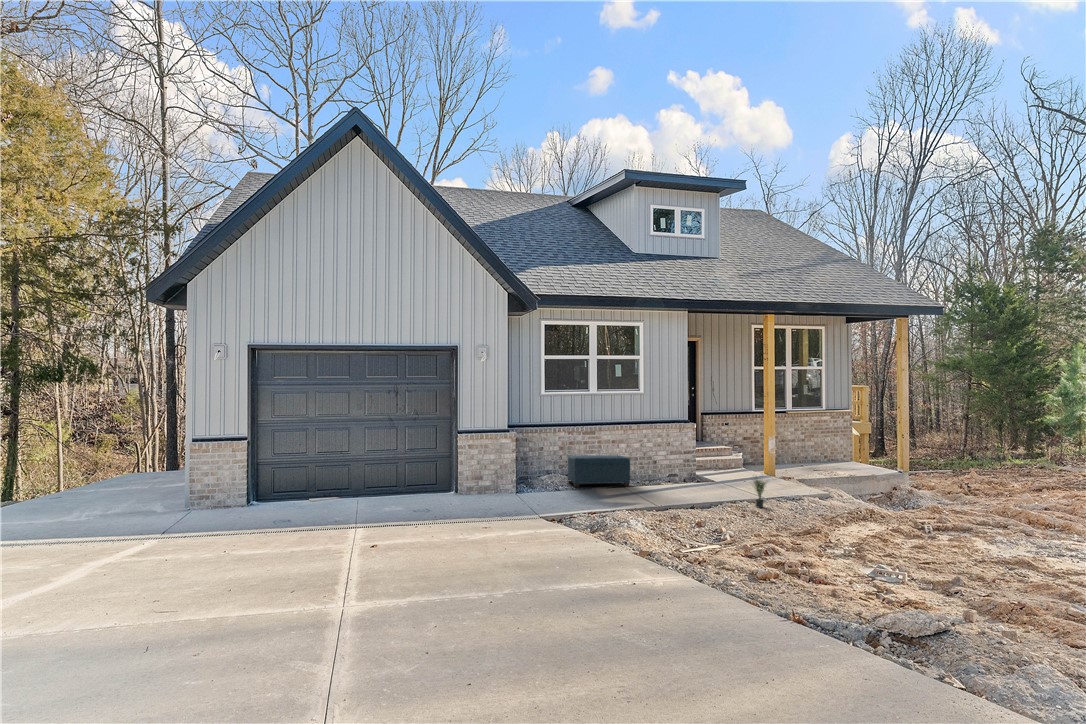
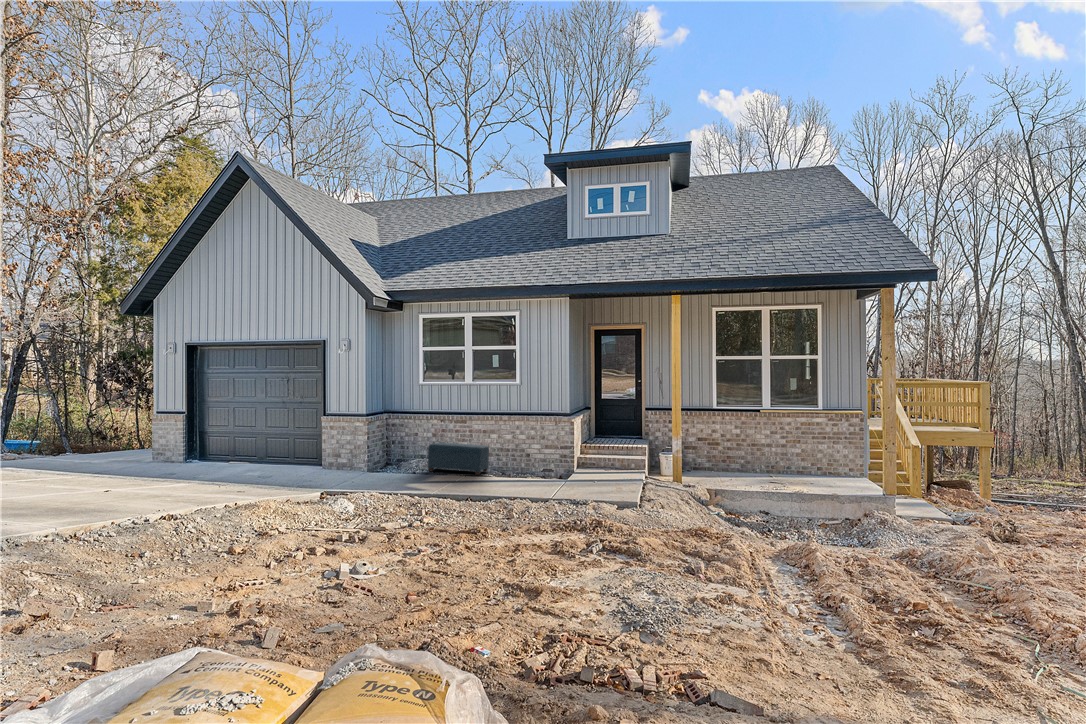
potted plant: present [754,477,766,508] -> none [521,465,547,502]

